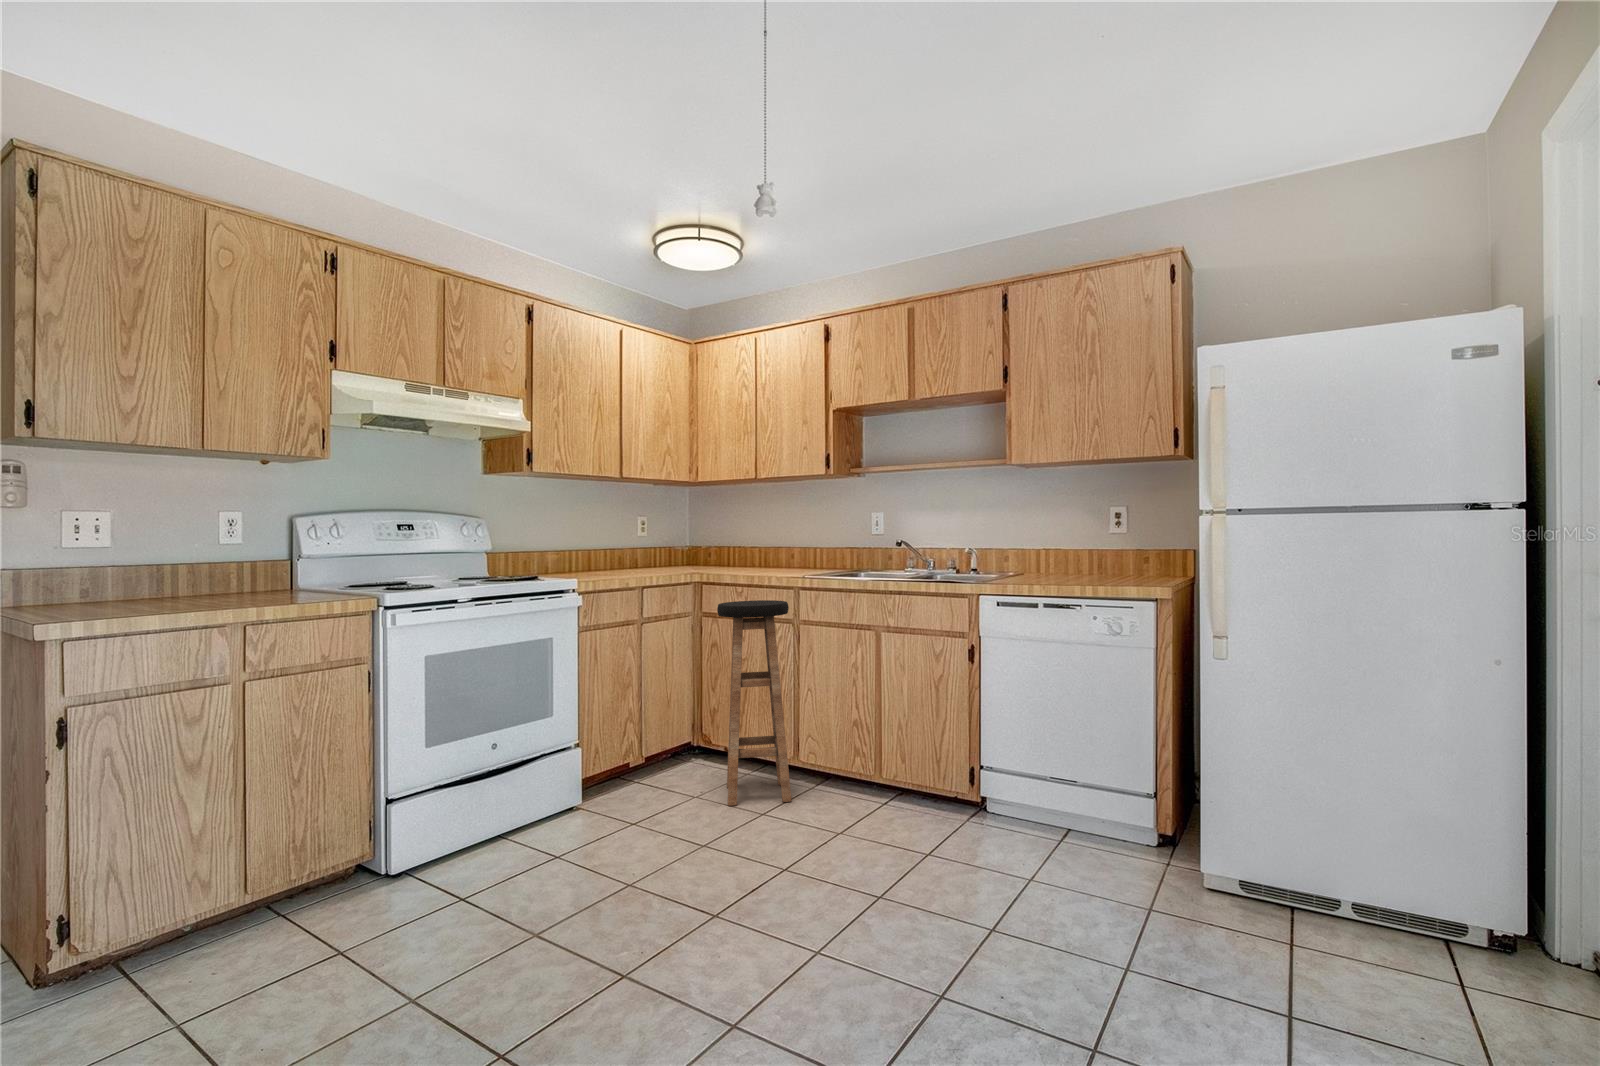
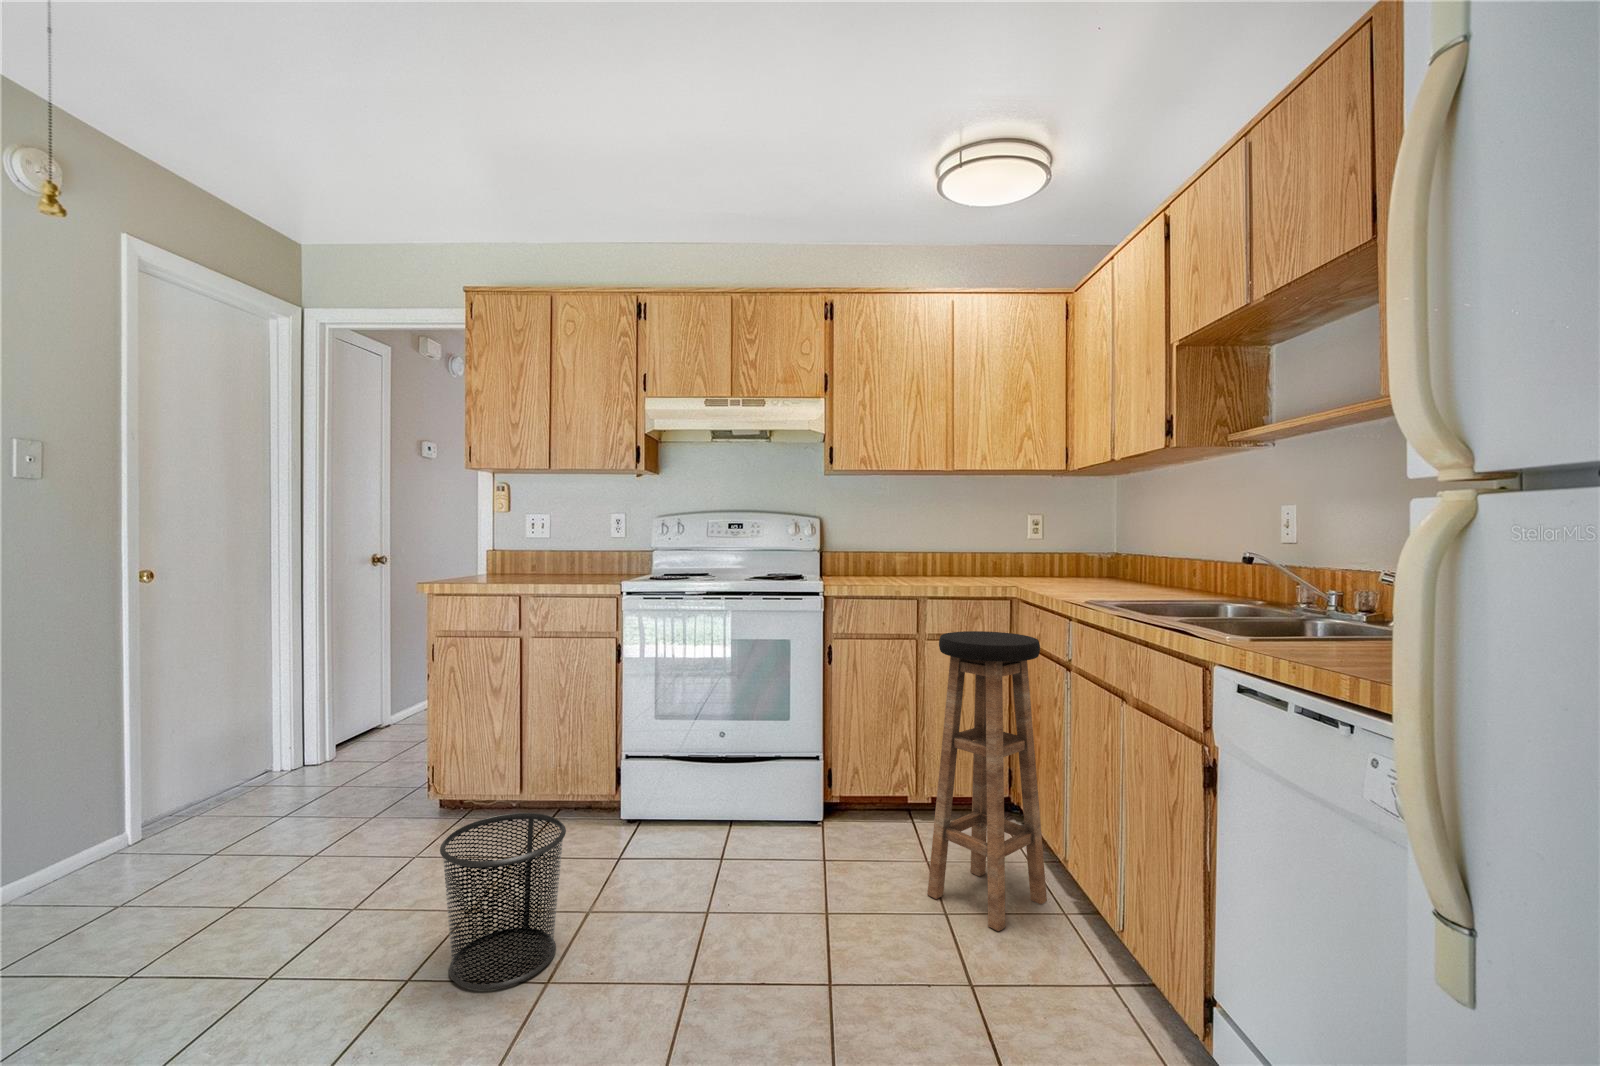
waste bin: none [467,820,594,1000] -> present [440,813,566,990]

